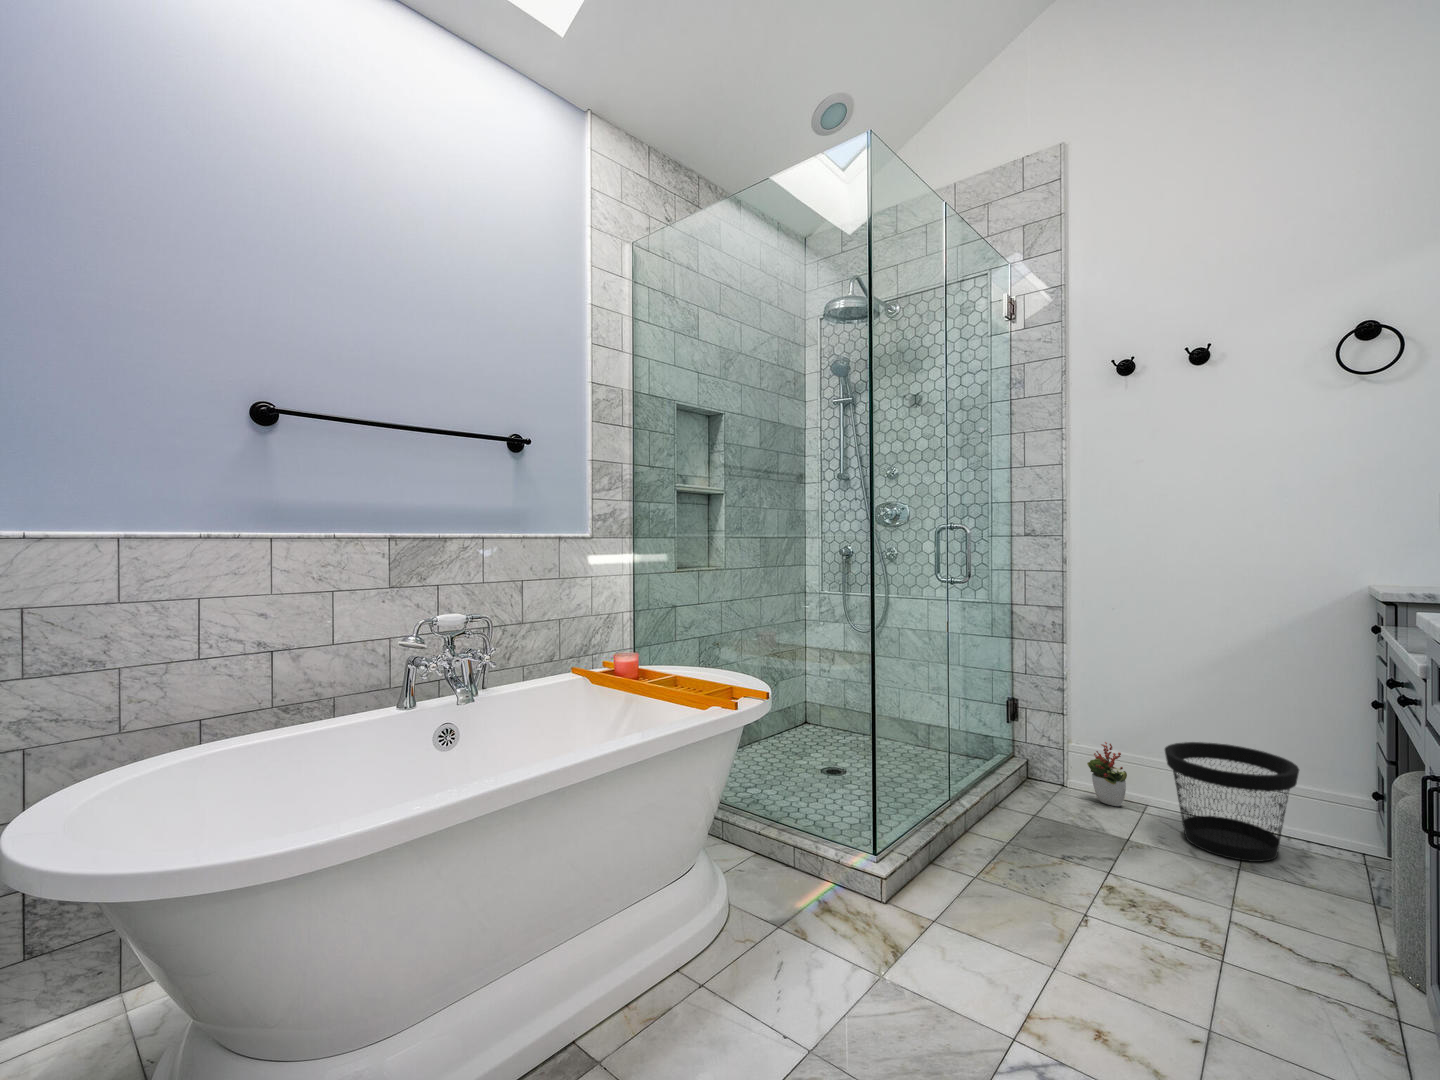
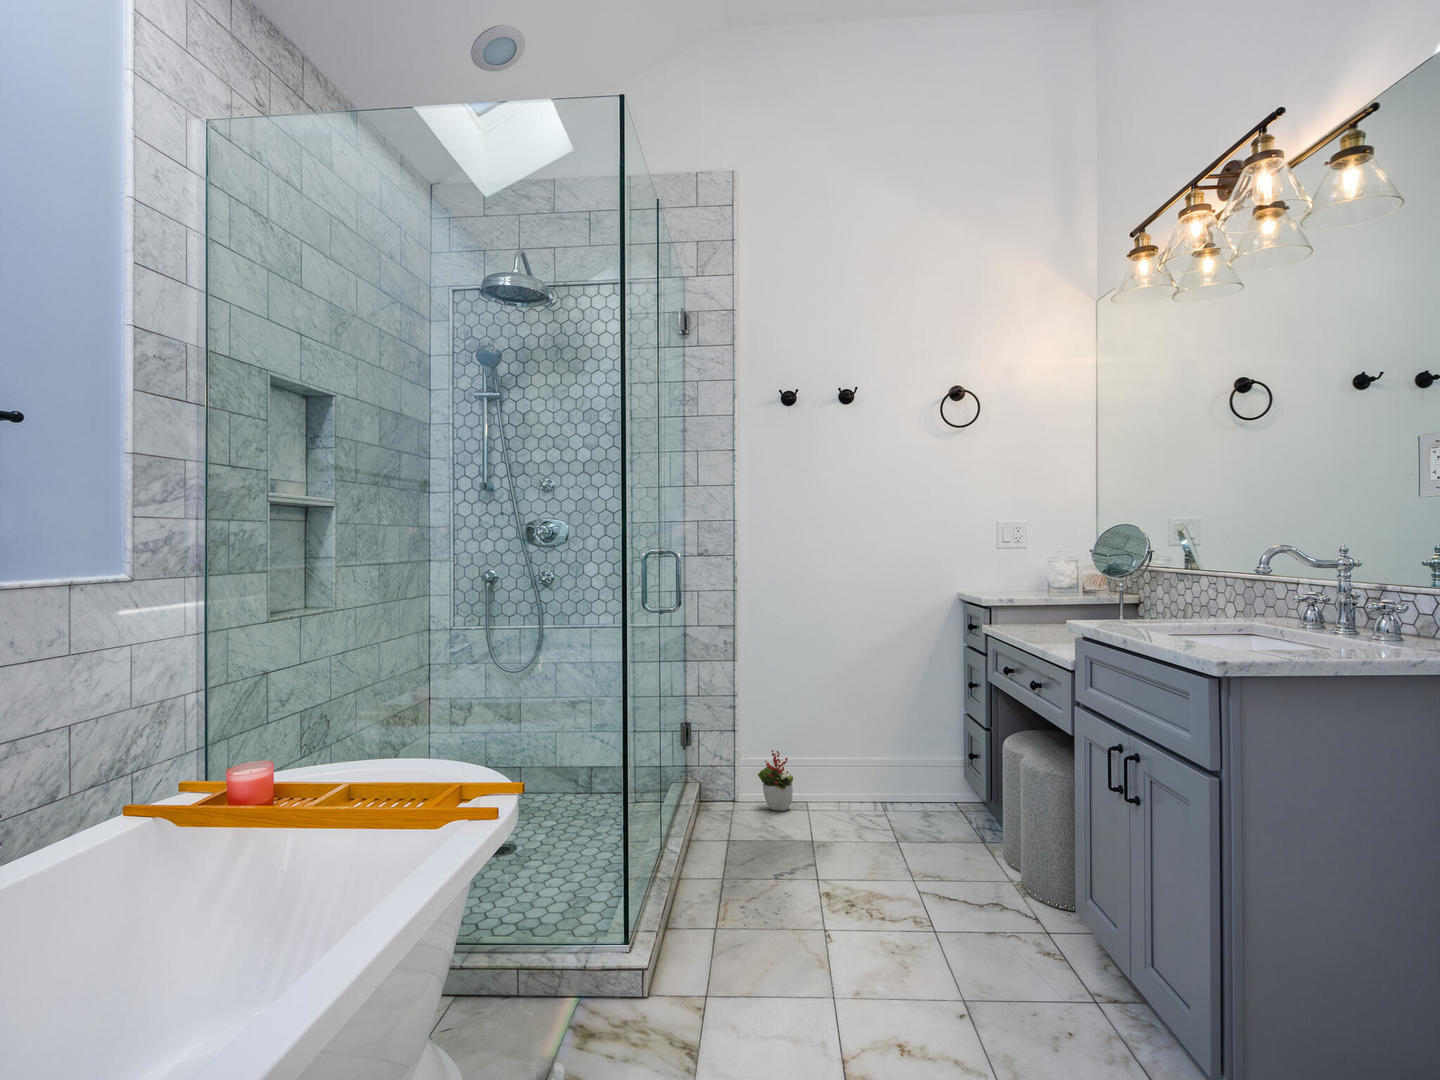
wastebasket: present [1165,742,1299,862] -> none [829,731,926,834]

